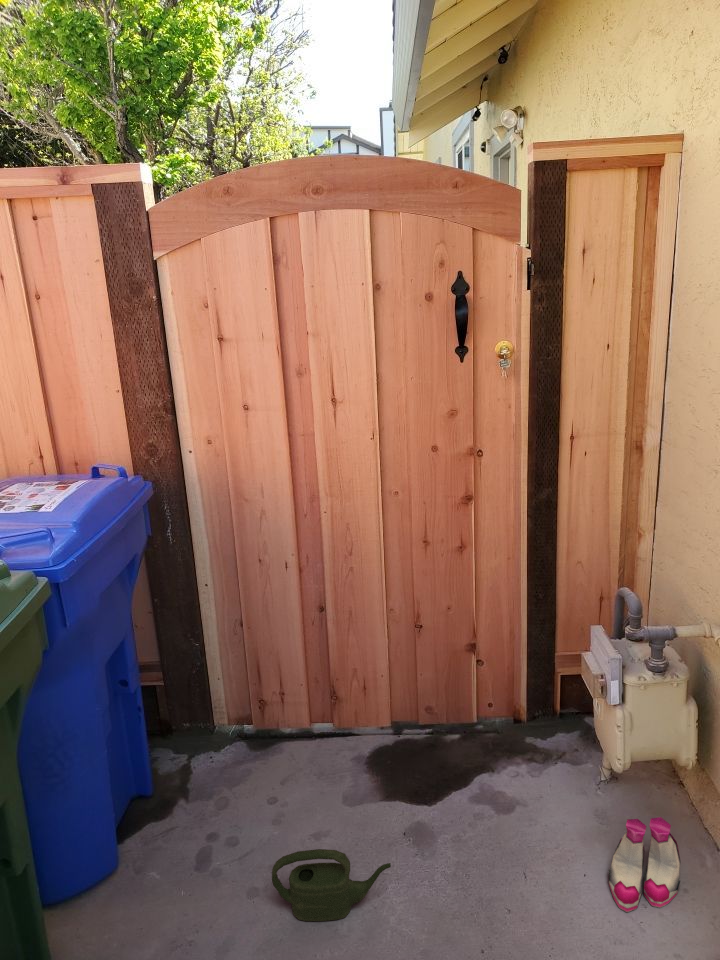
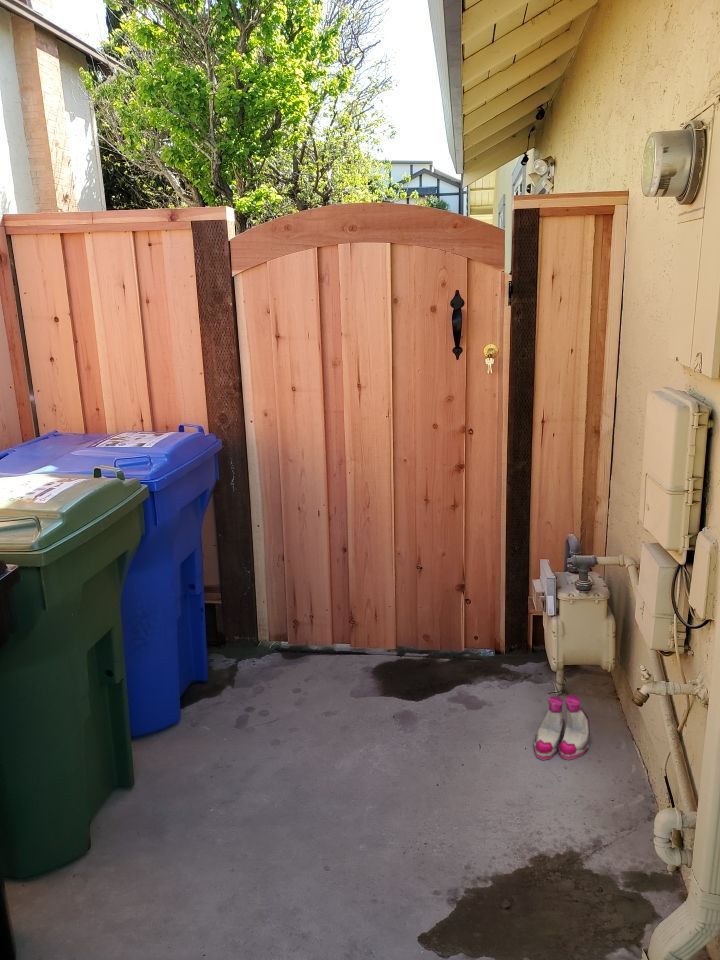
watering can: present [272,849,391,921] -> none [285,694,370,747]

